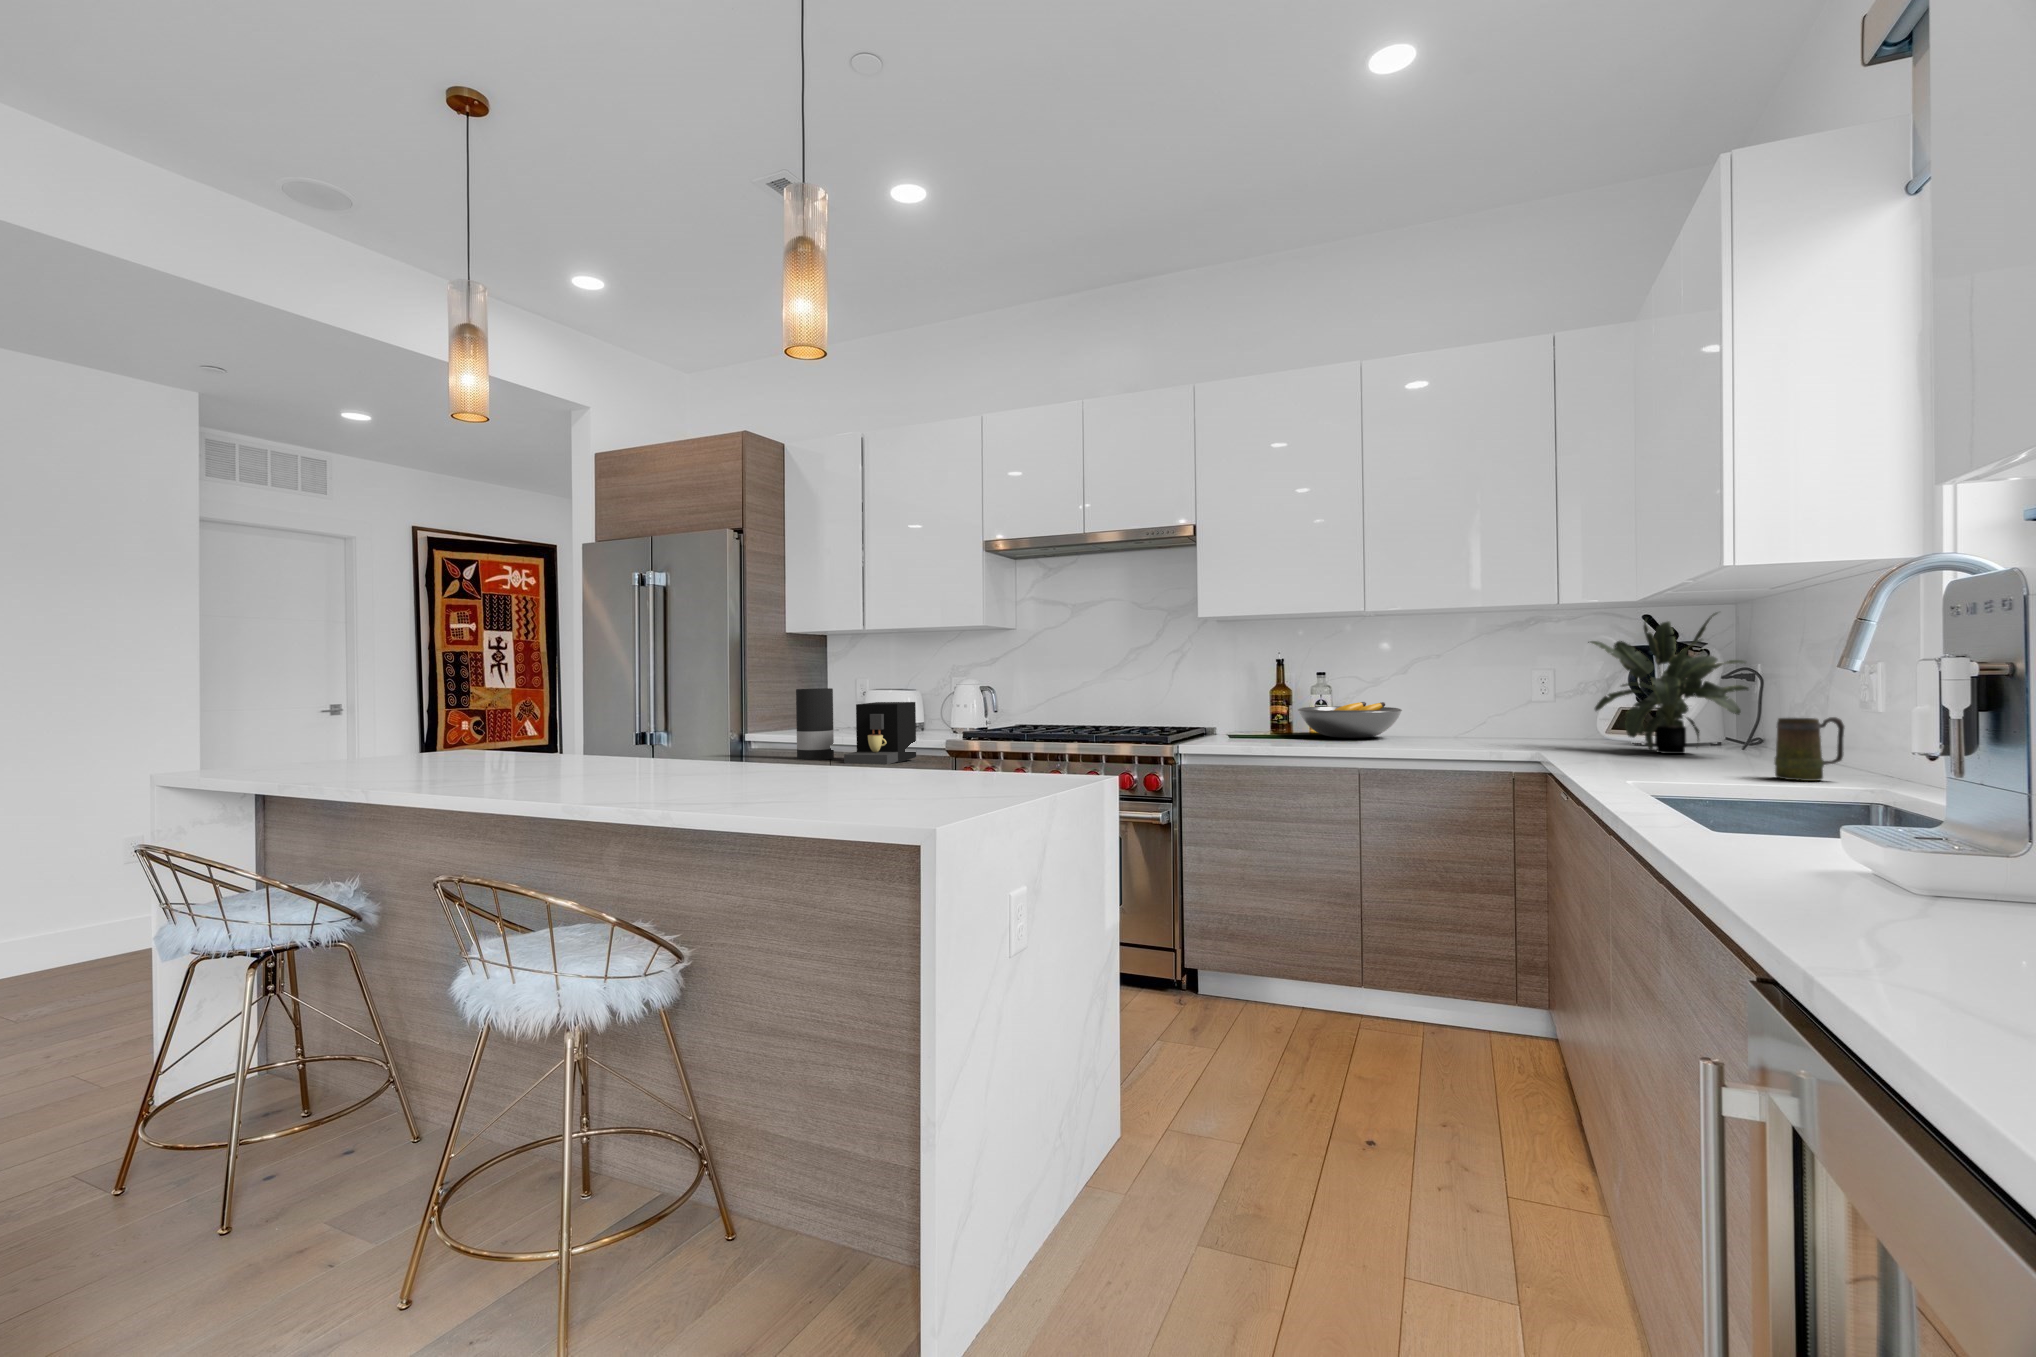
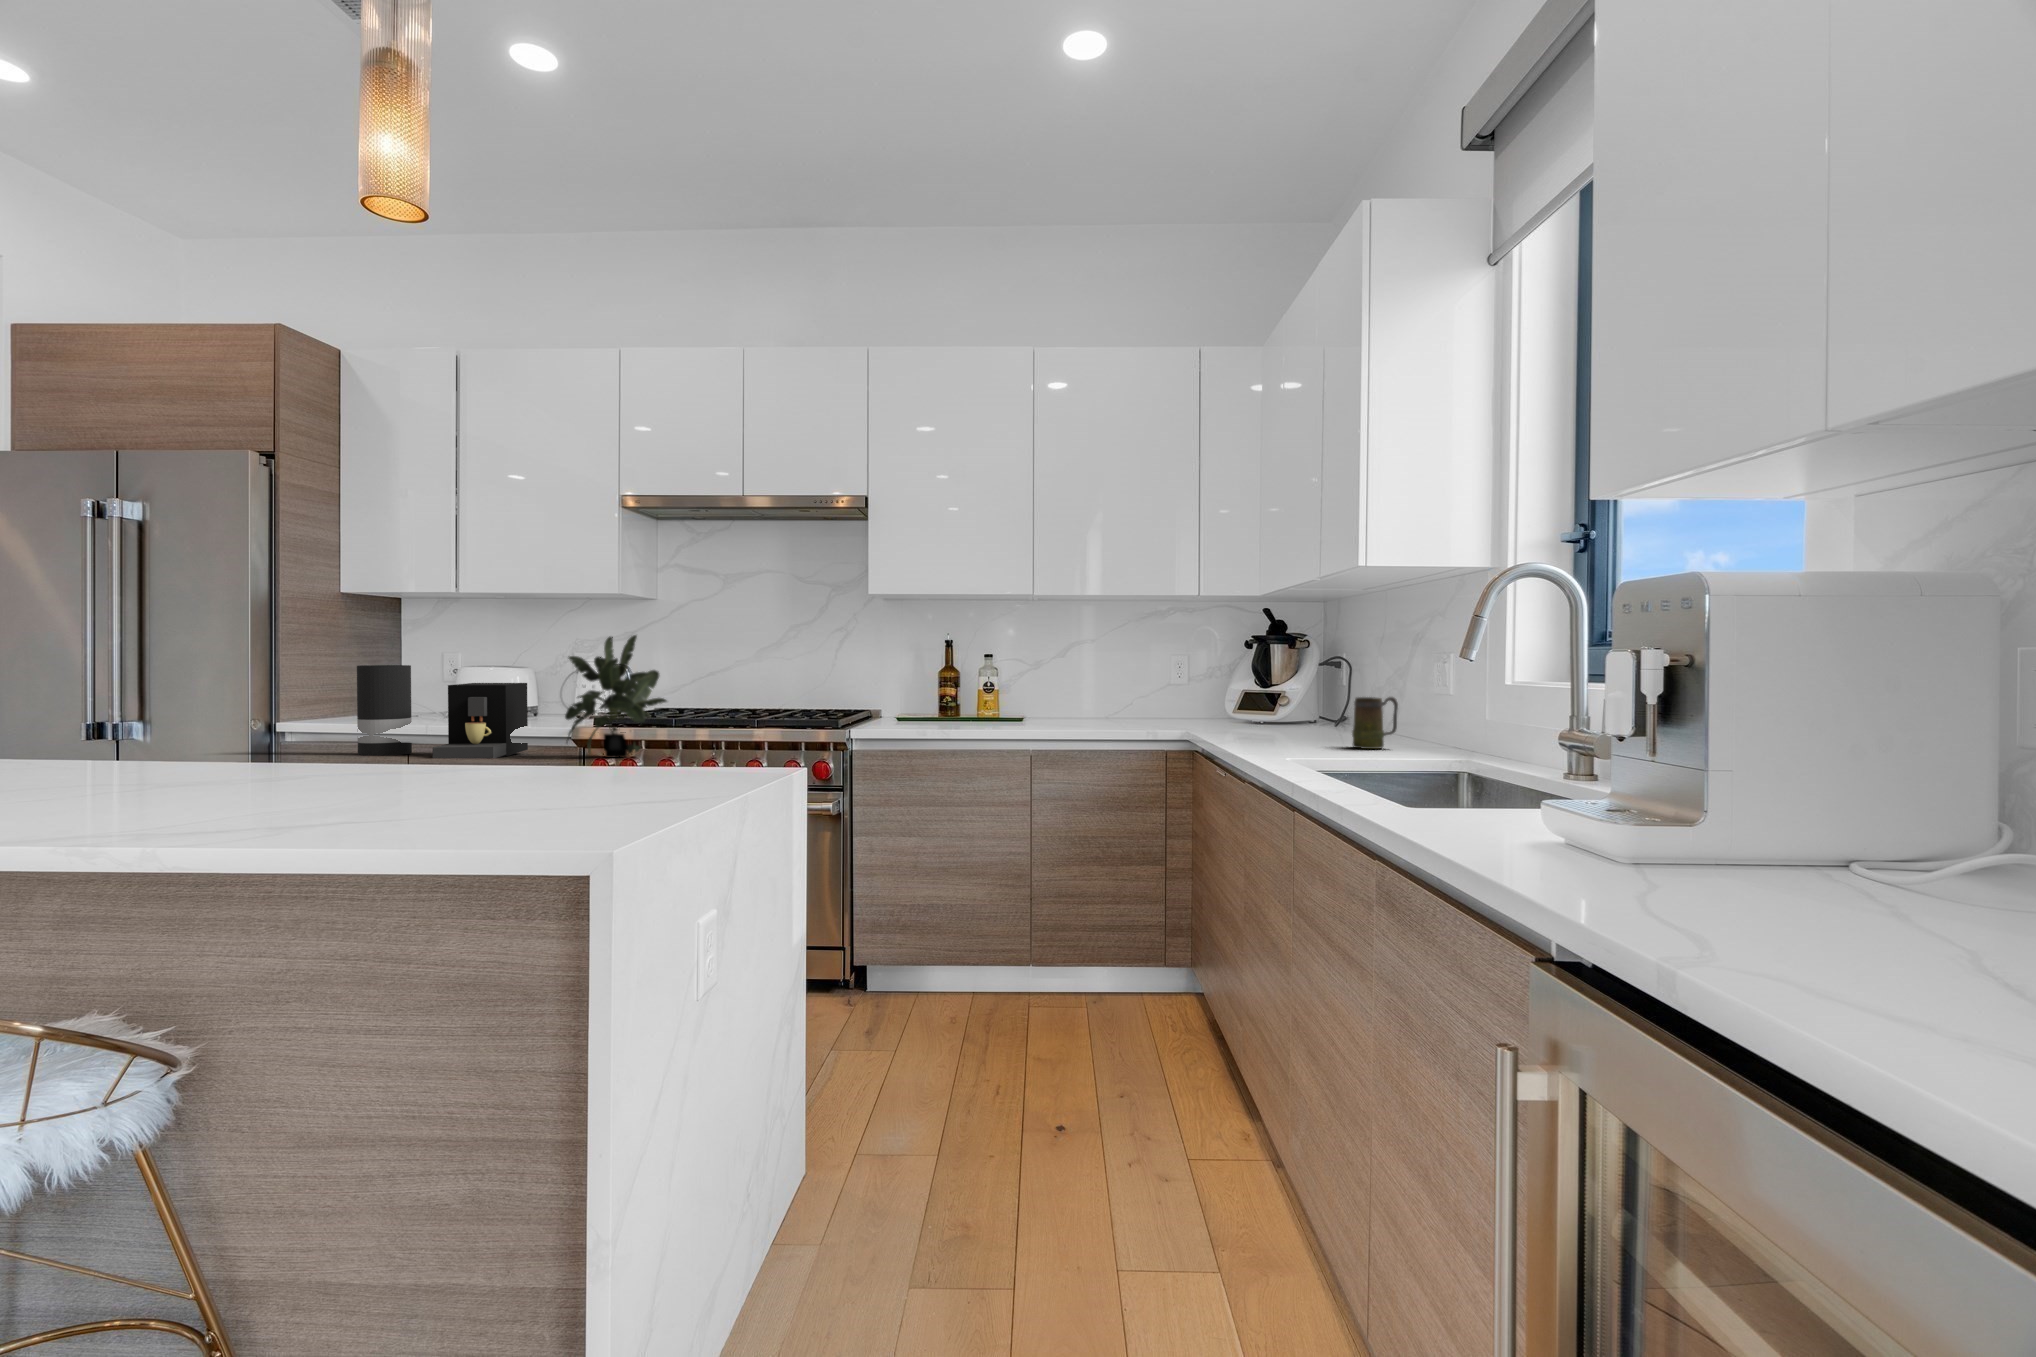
potted plant: present [1588,613,1748,754] -> present [565,635,667,758]
fruit bowl: present [1298,702,1402,738] -> none [969,684,1066,720]

